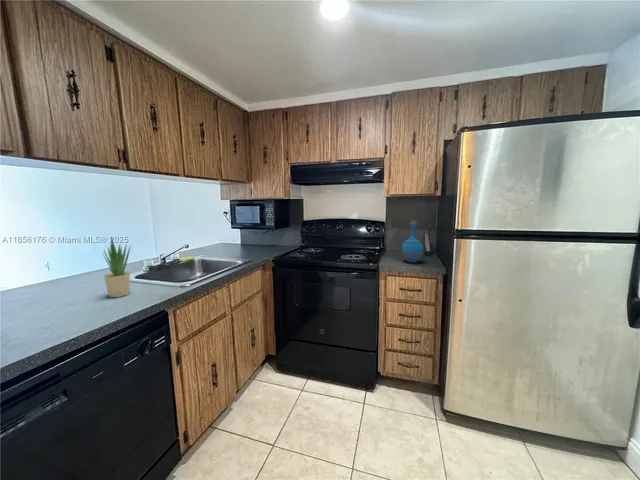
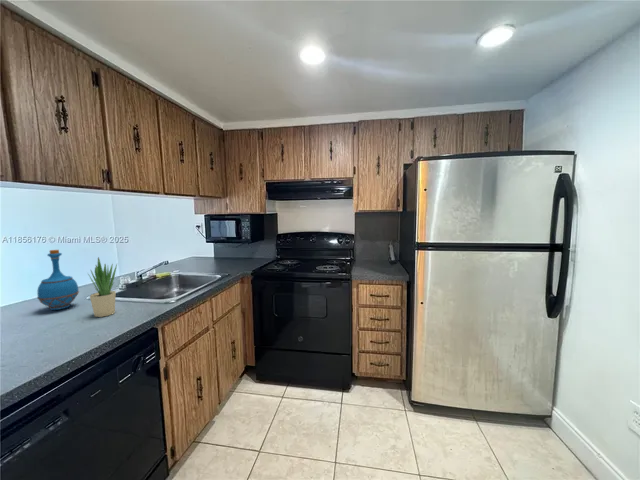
bottle: present [402,221,423,262] -> present [37,250,79,310]

